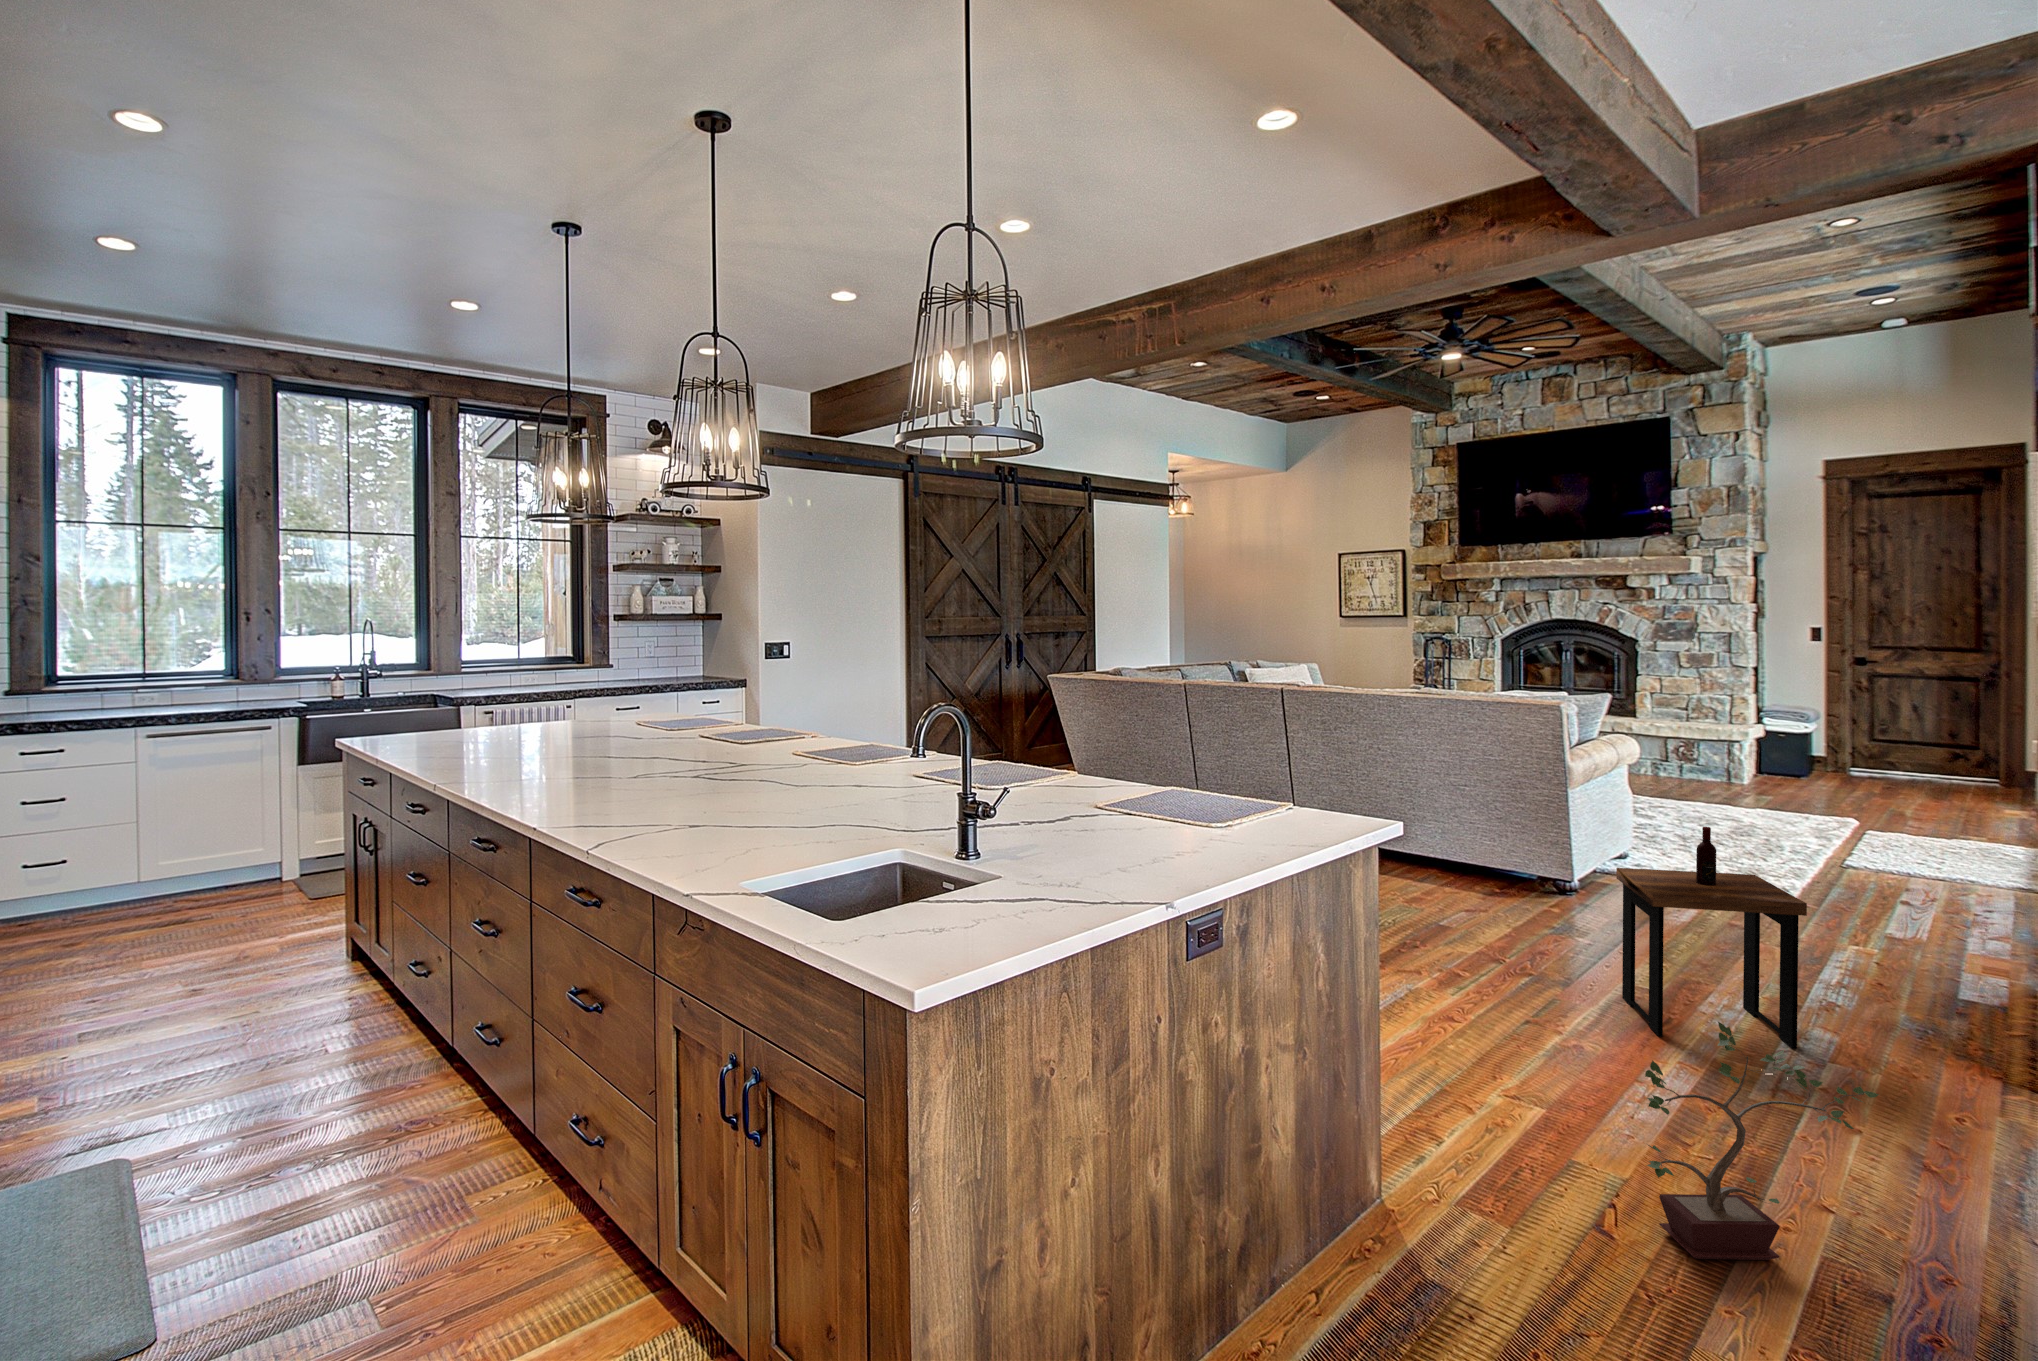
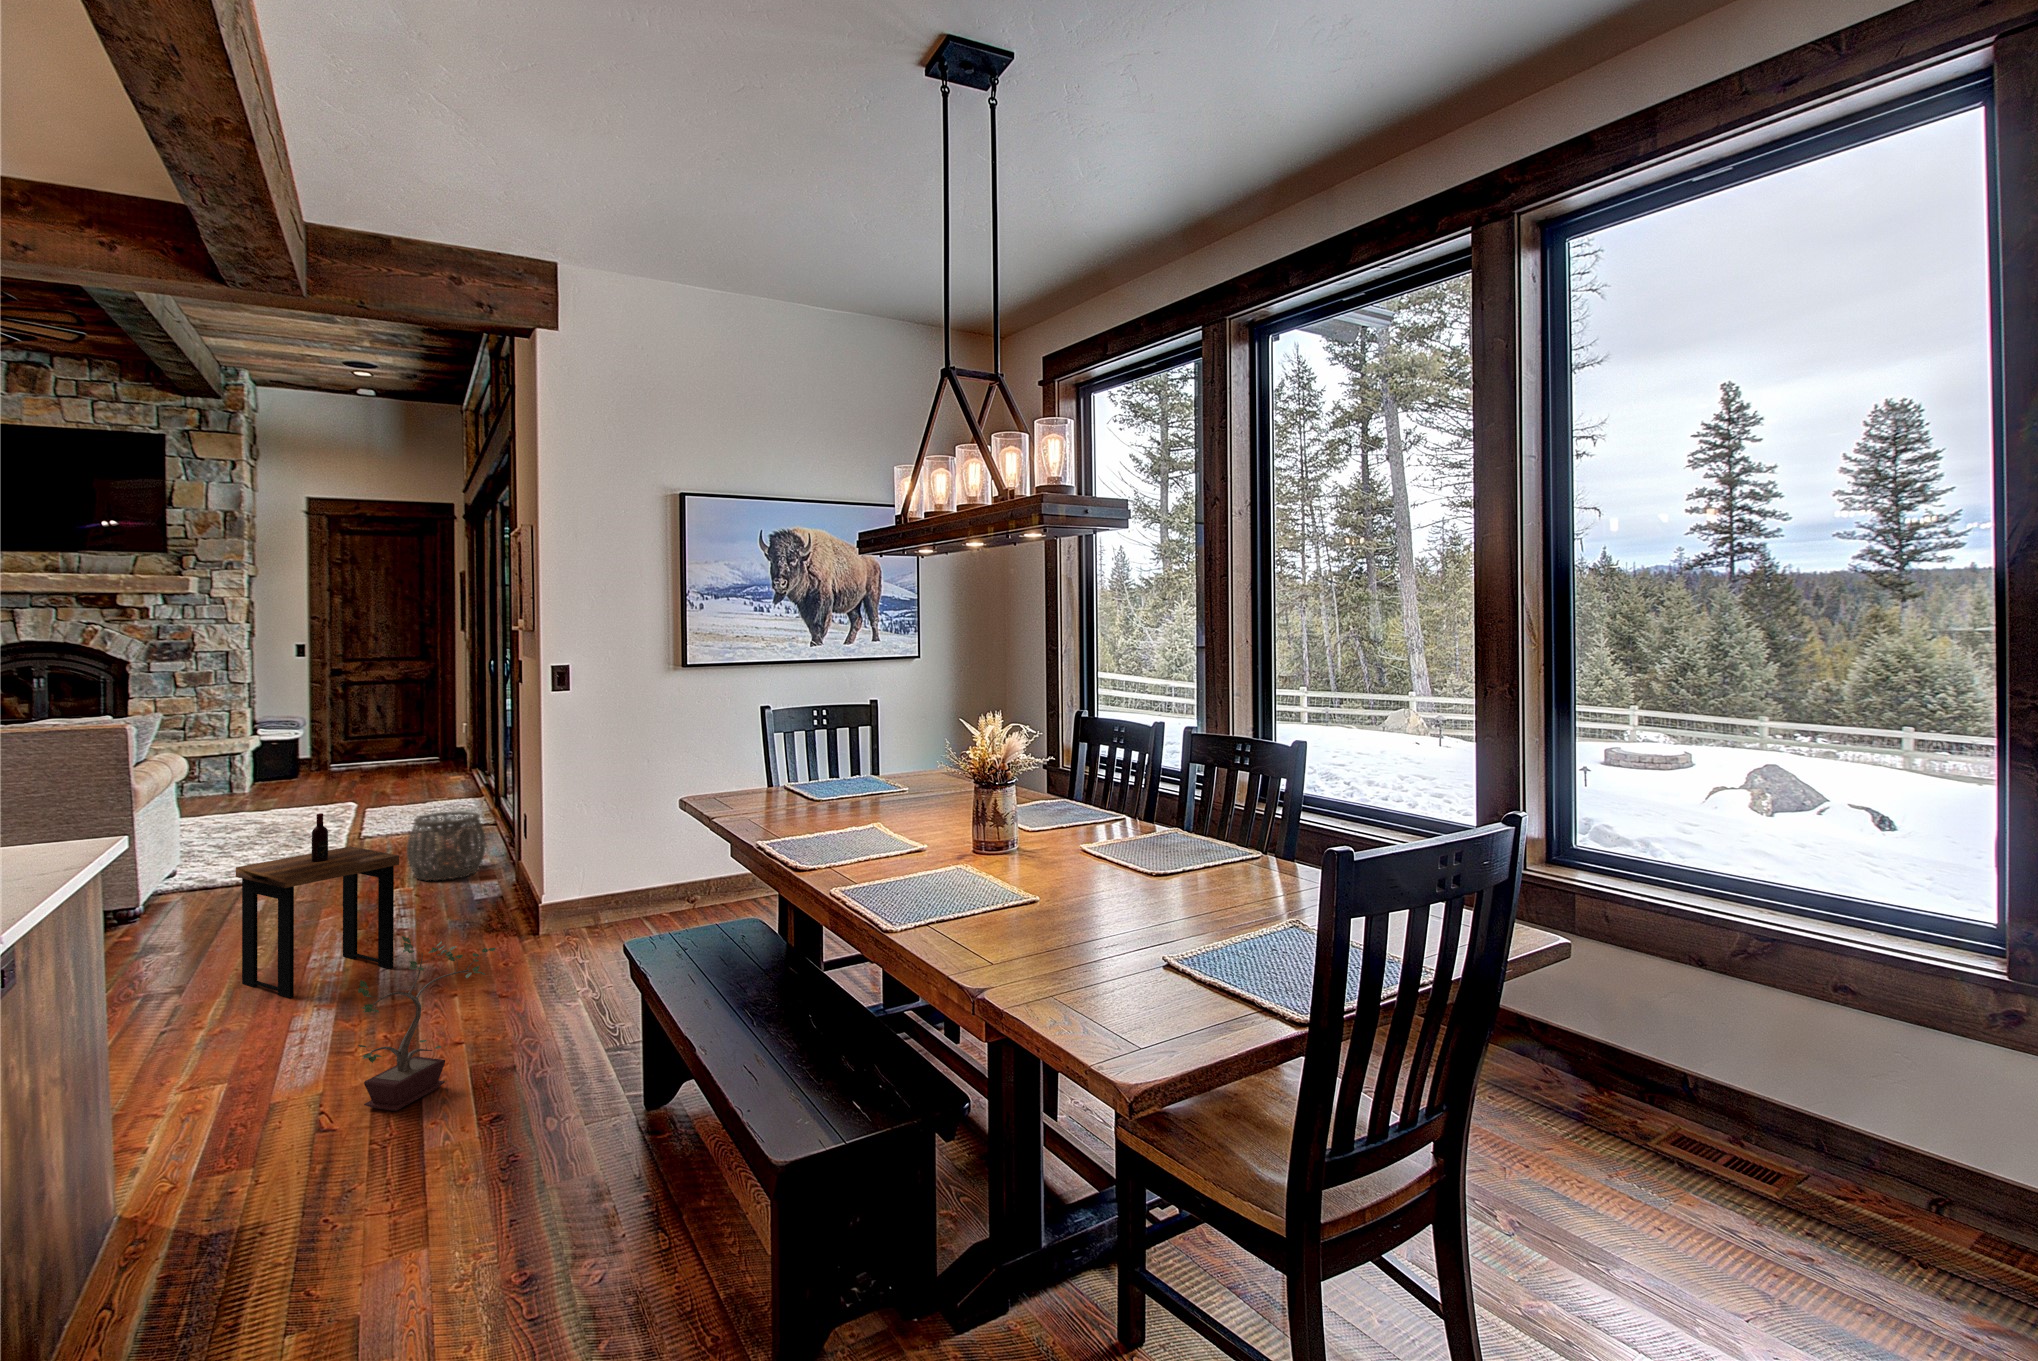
woven basket: none [1877,854,2008,955] -> present [407,811,486,880]

